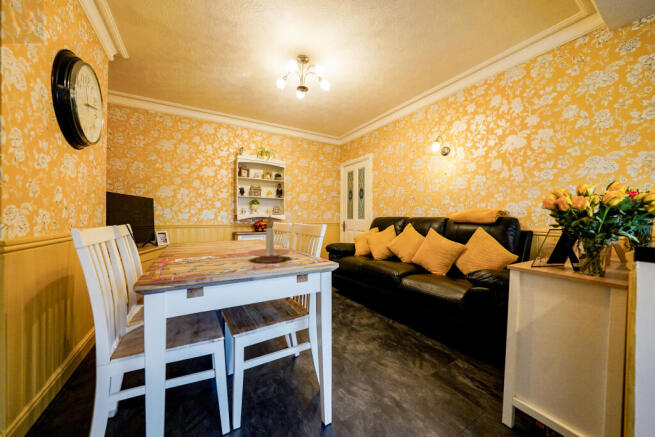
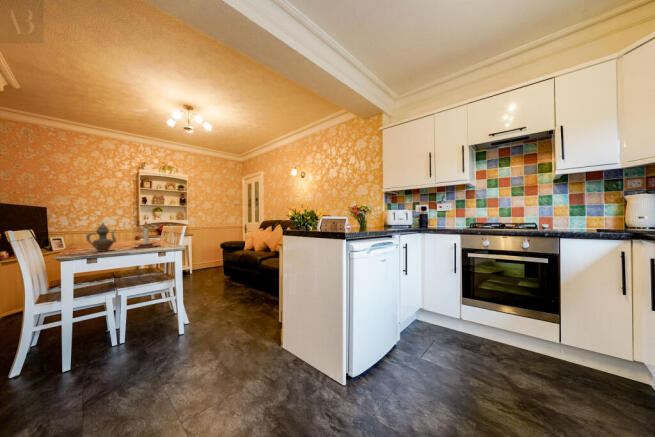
teapot: none [185,214,230,270] -> present [86,223,116,252]

